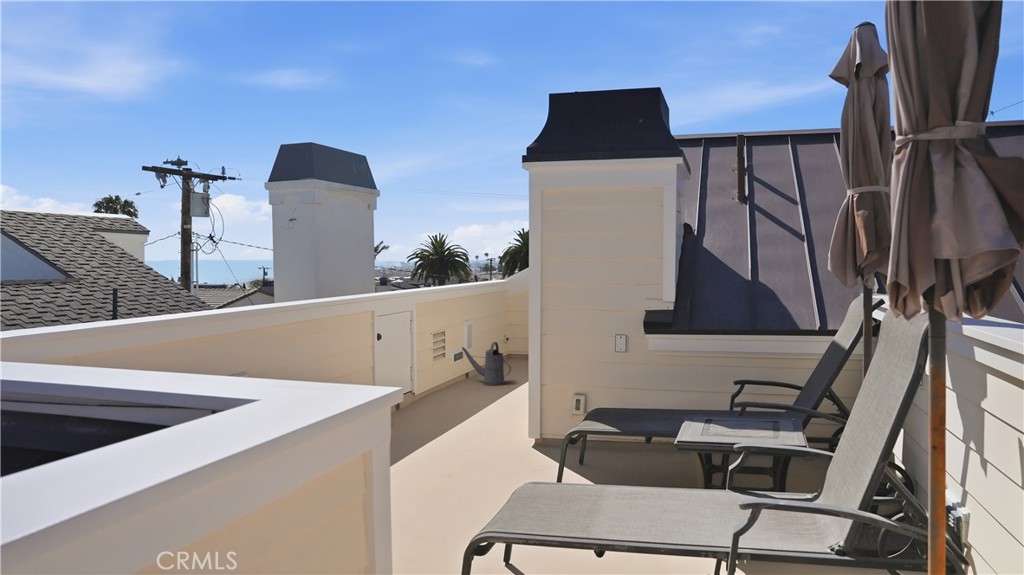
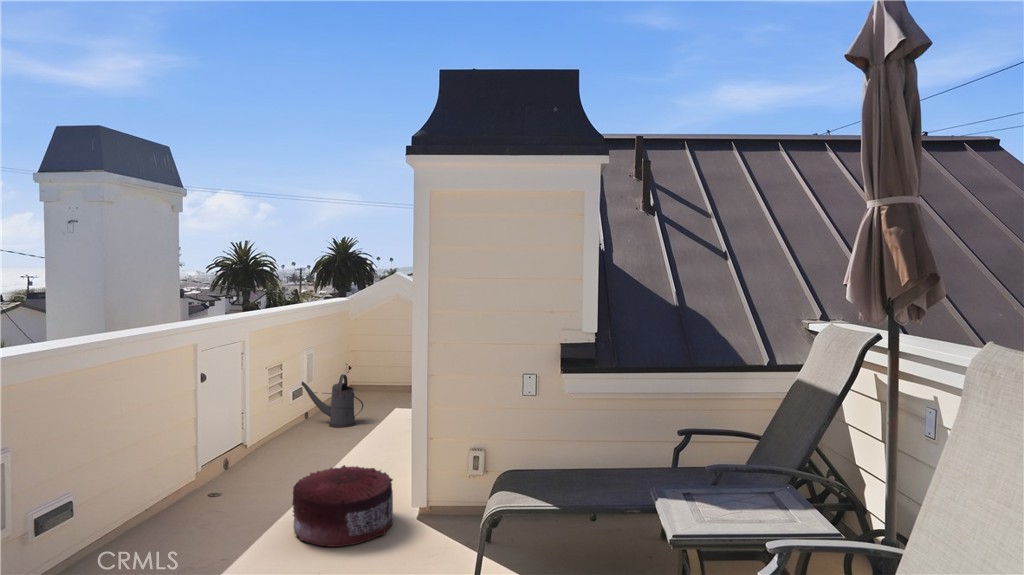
pouf: none [436,402,510,456] -> present [293,465,393,547]

